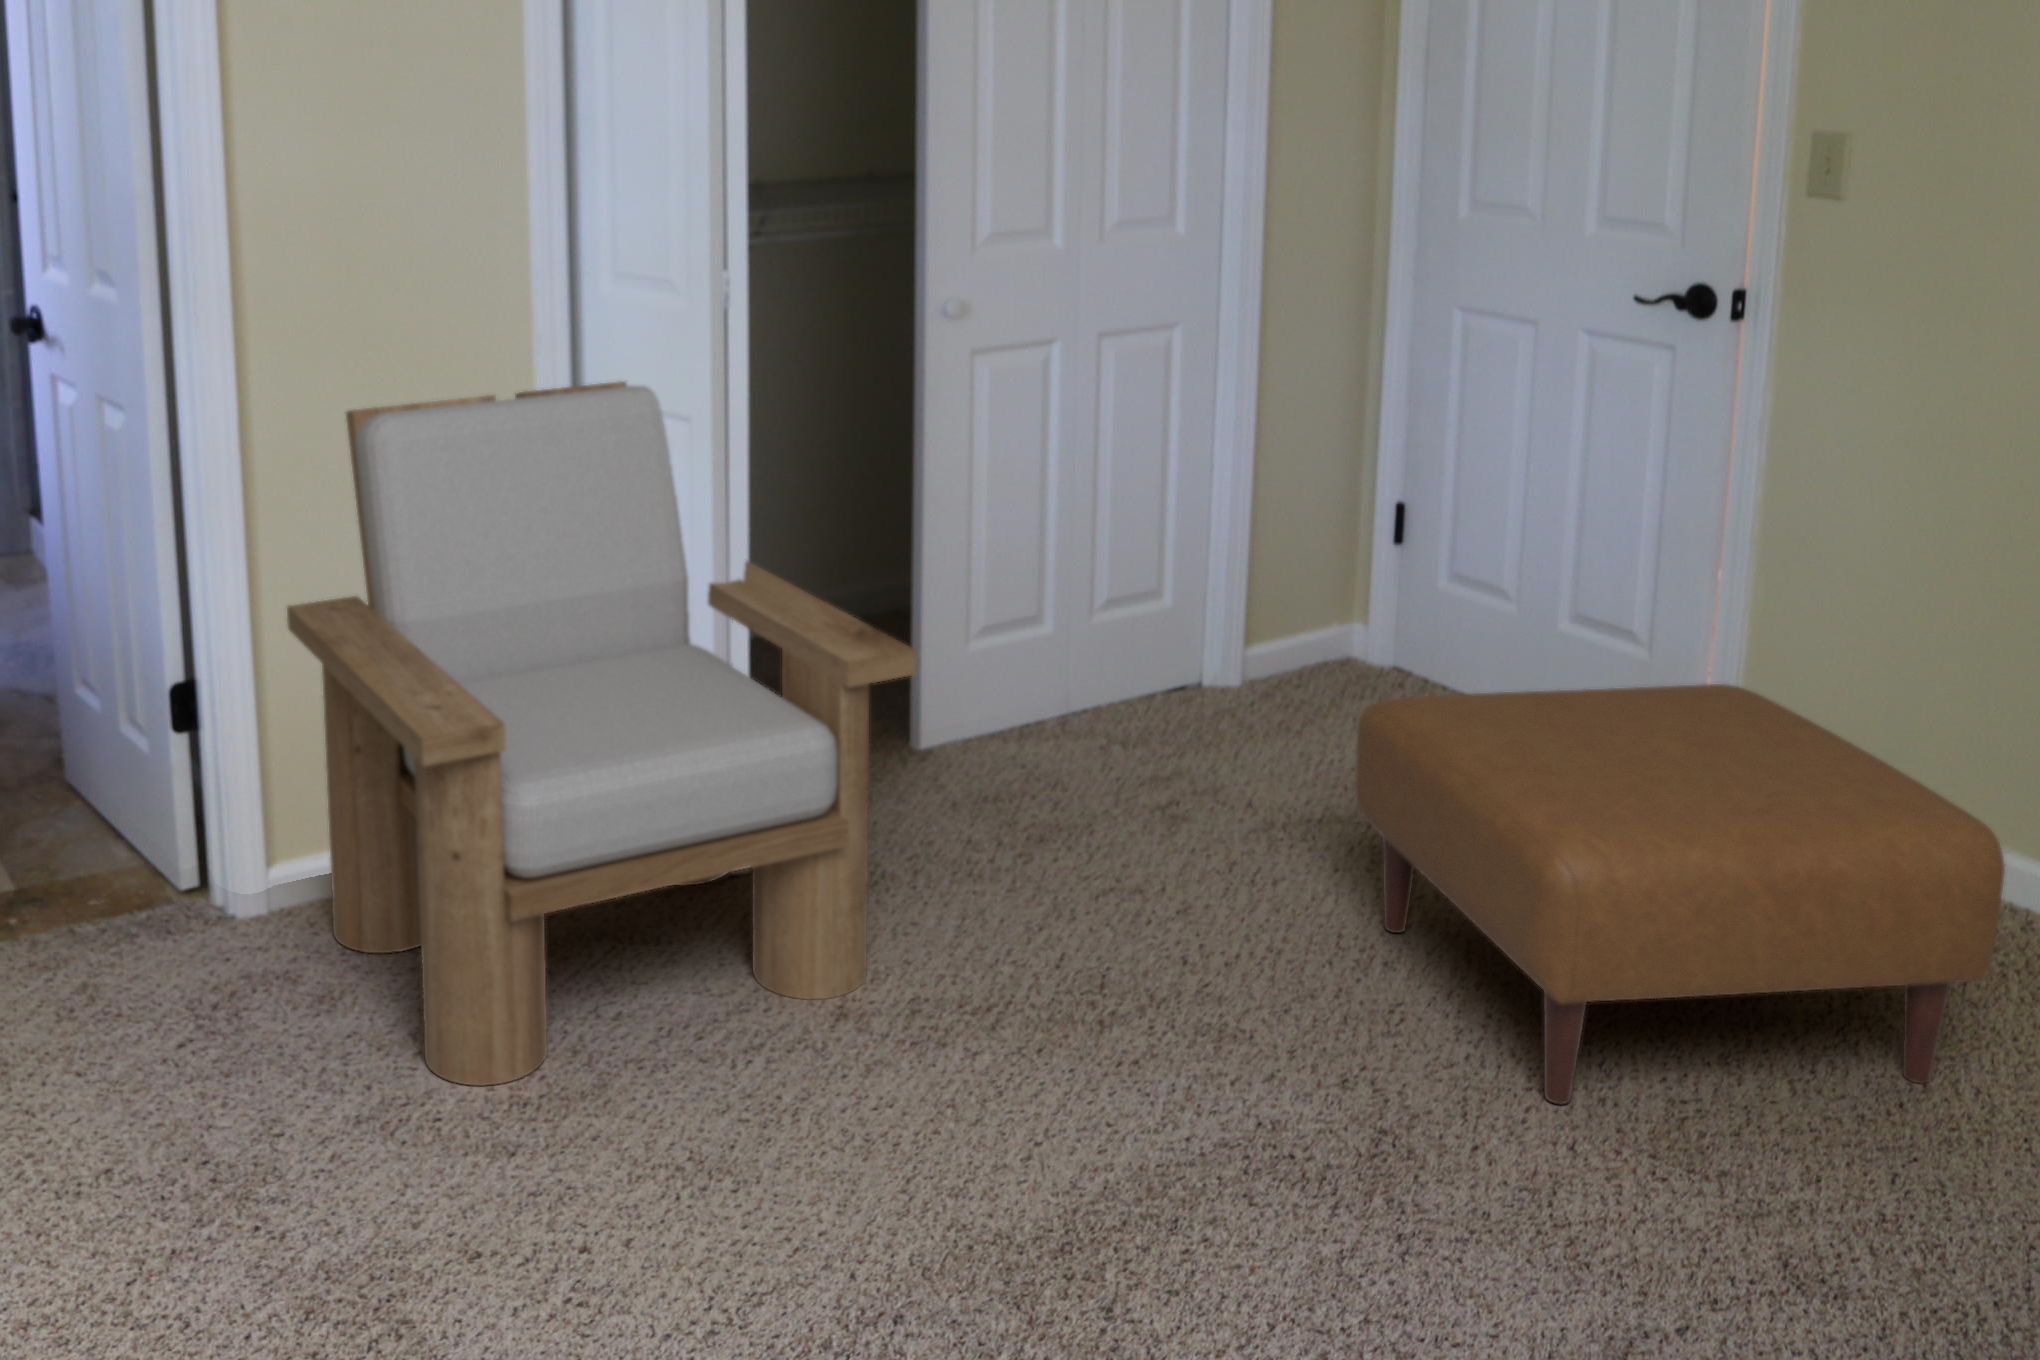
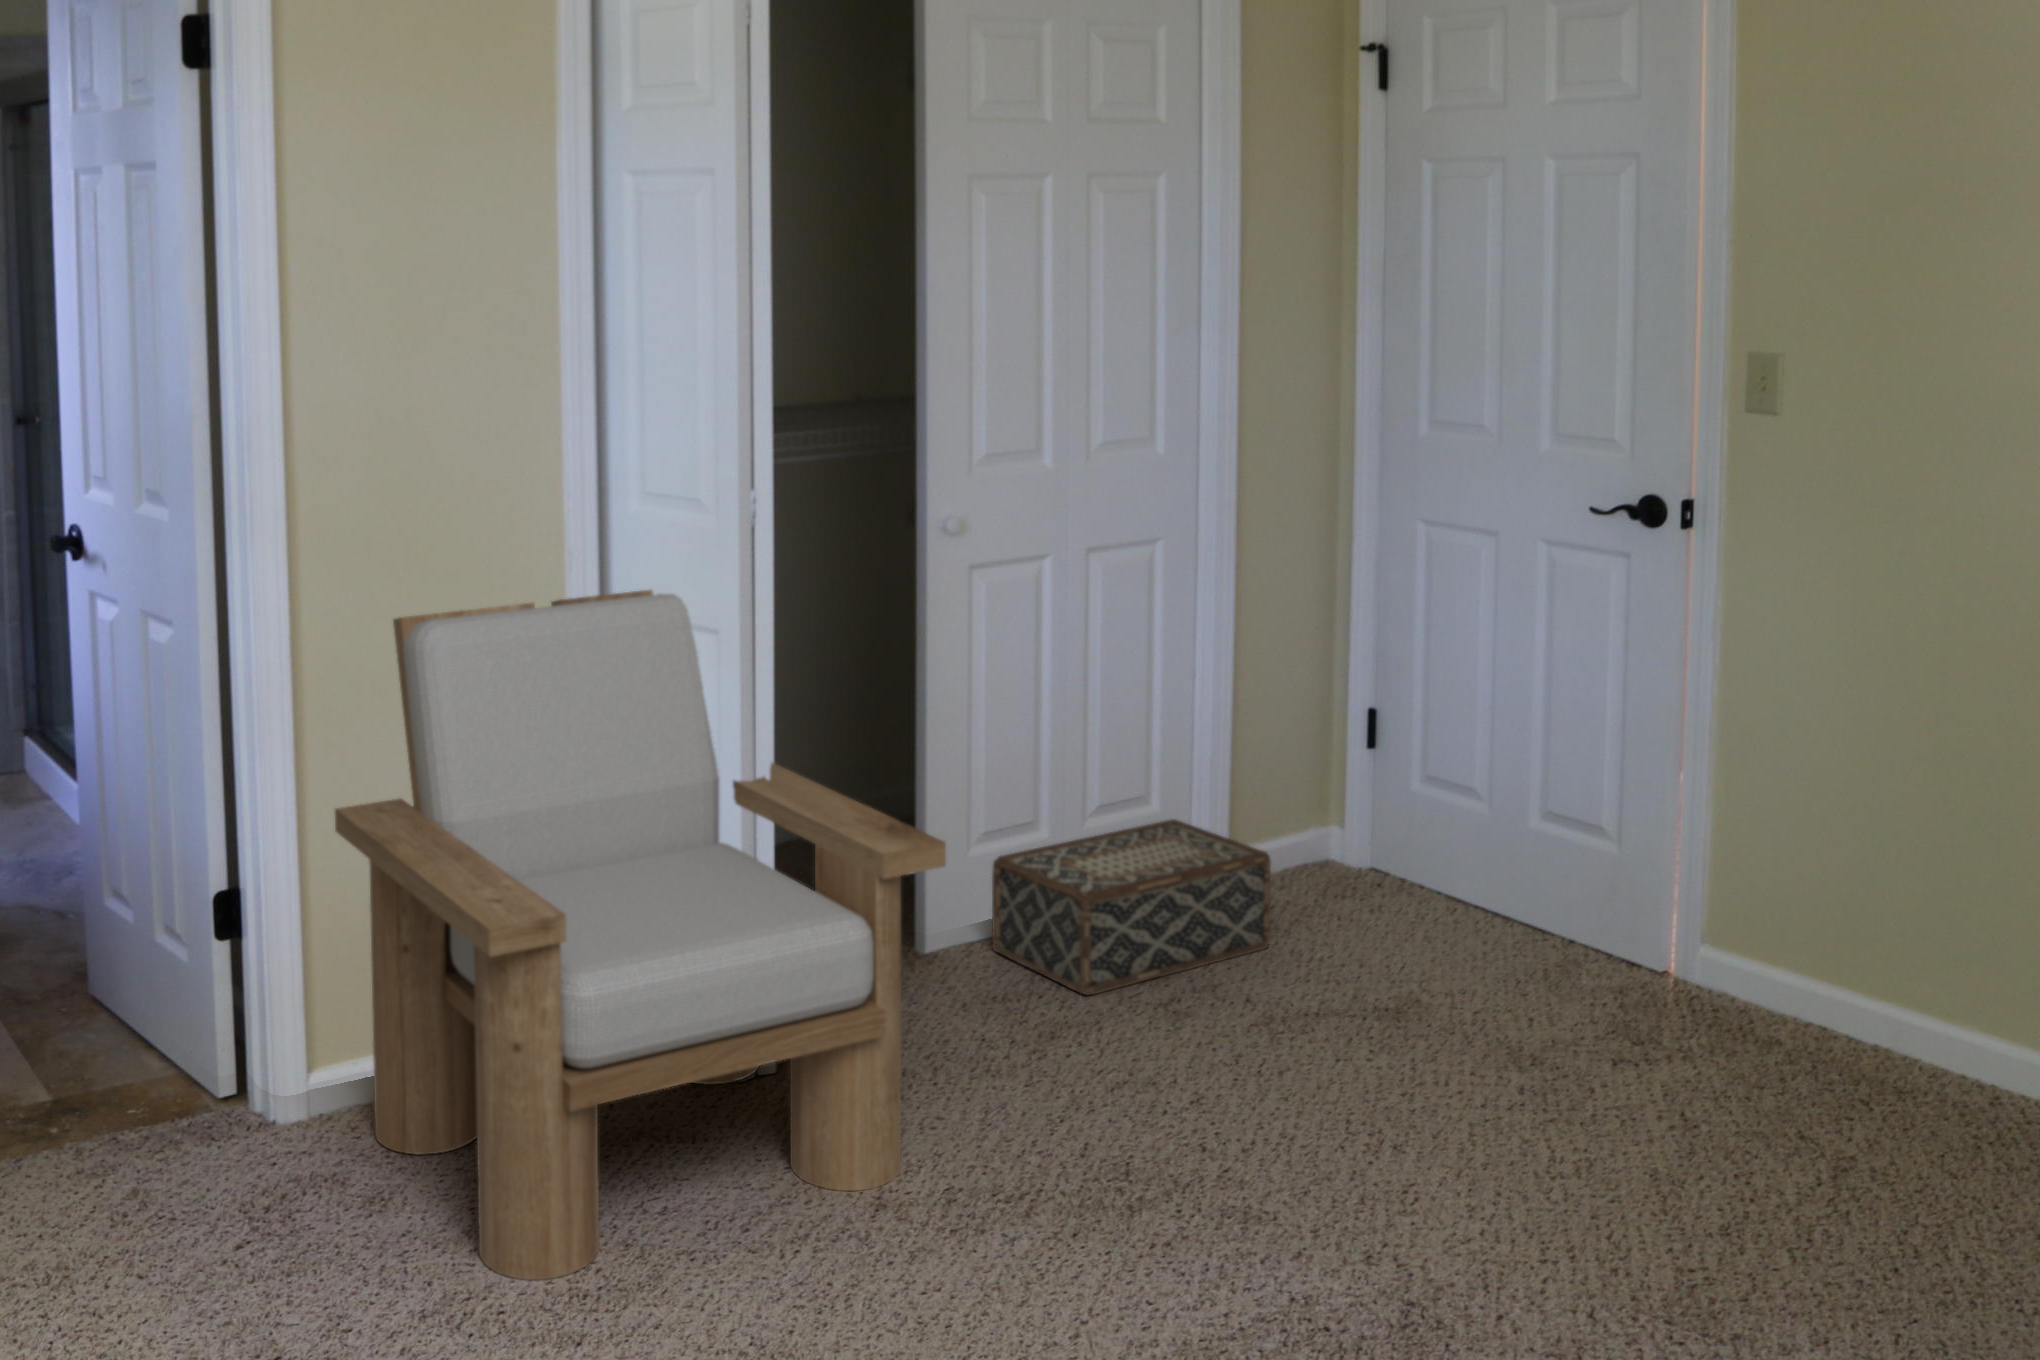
woven basket: none [987,618,1279,799] -> present [992,819,1271,995]
ottoman: present [1355,684,2005,1105] -> none [1359,870,1974,1276]

